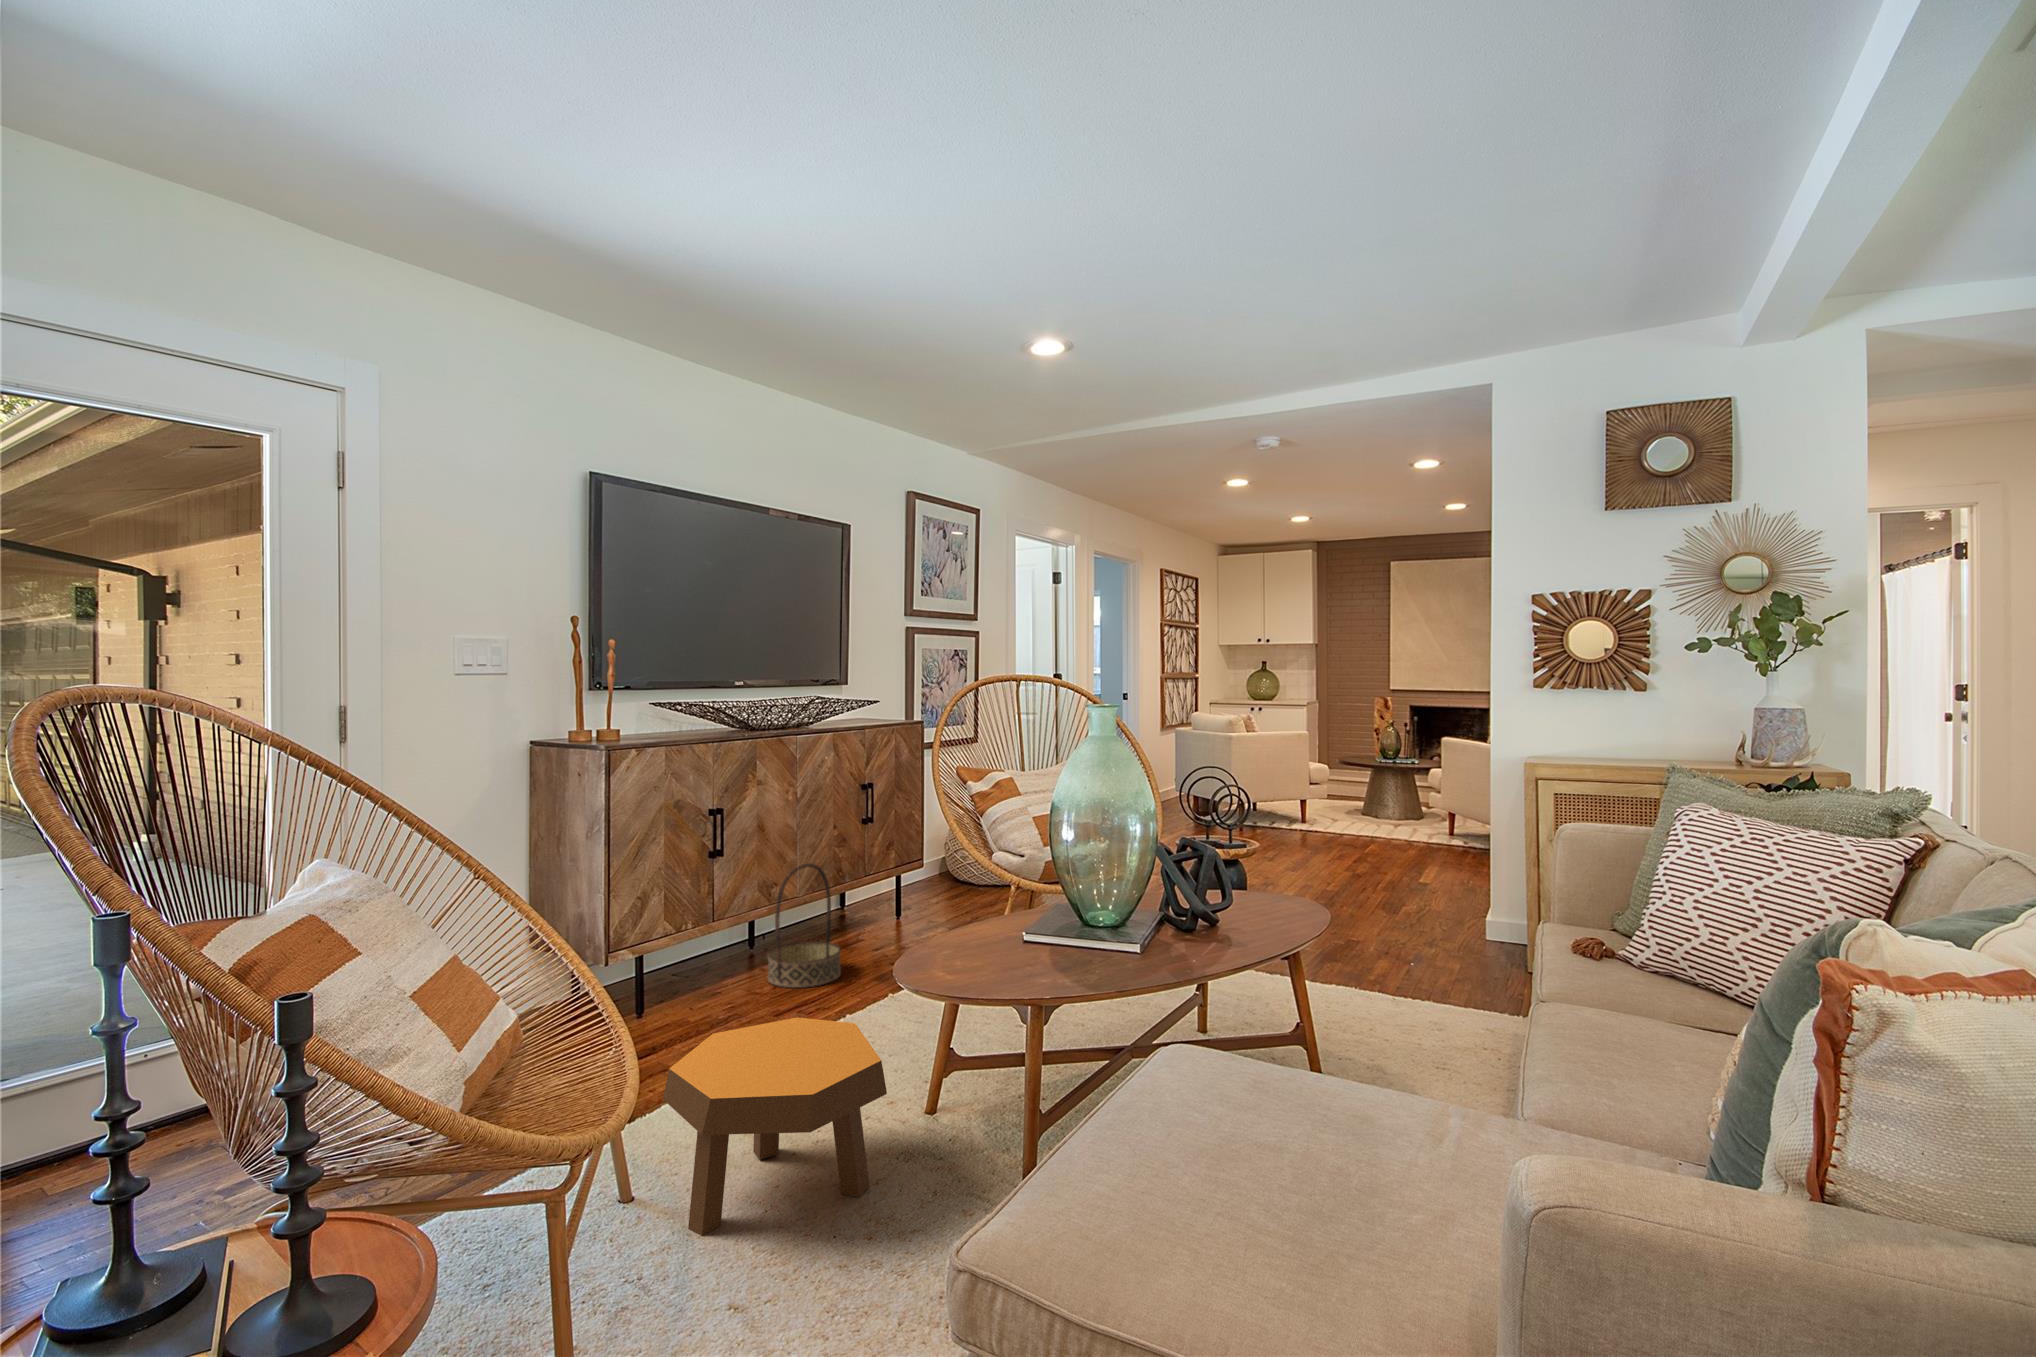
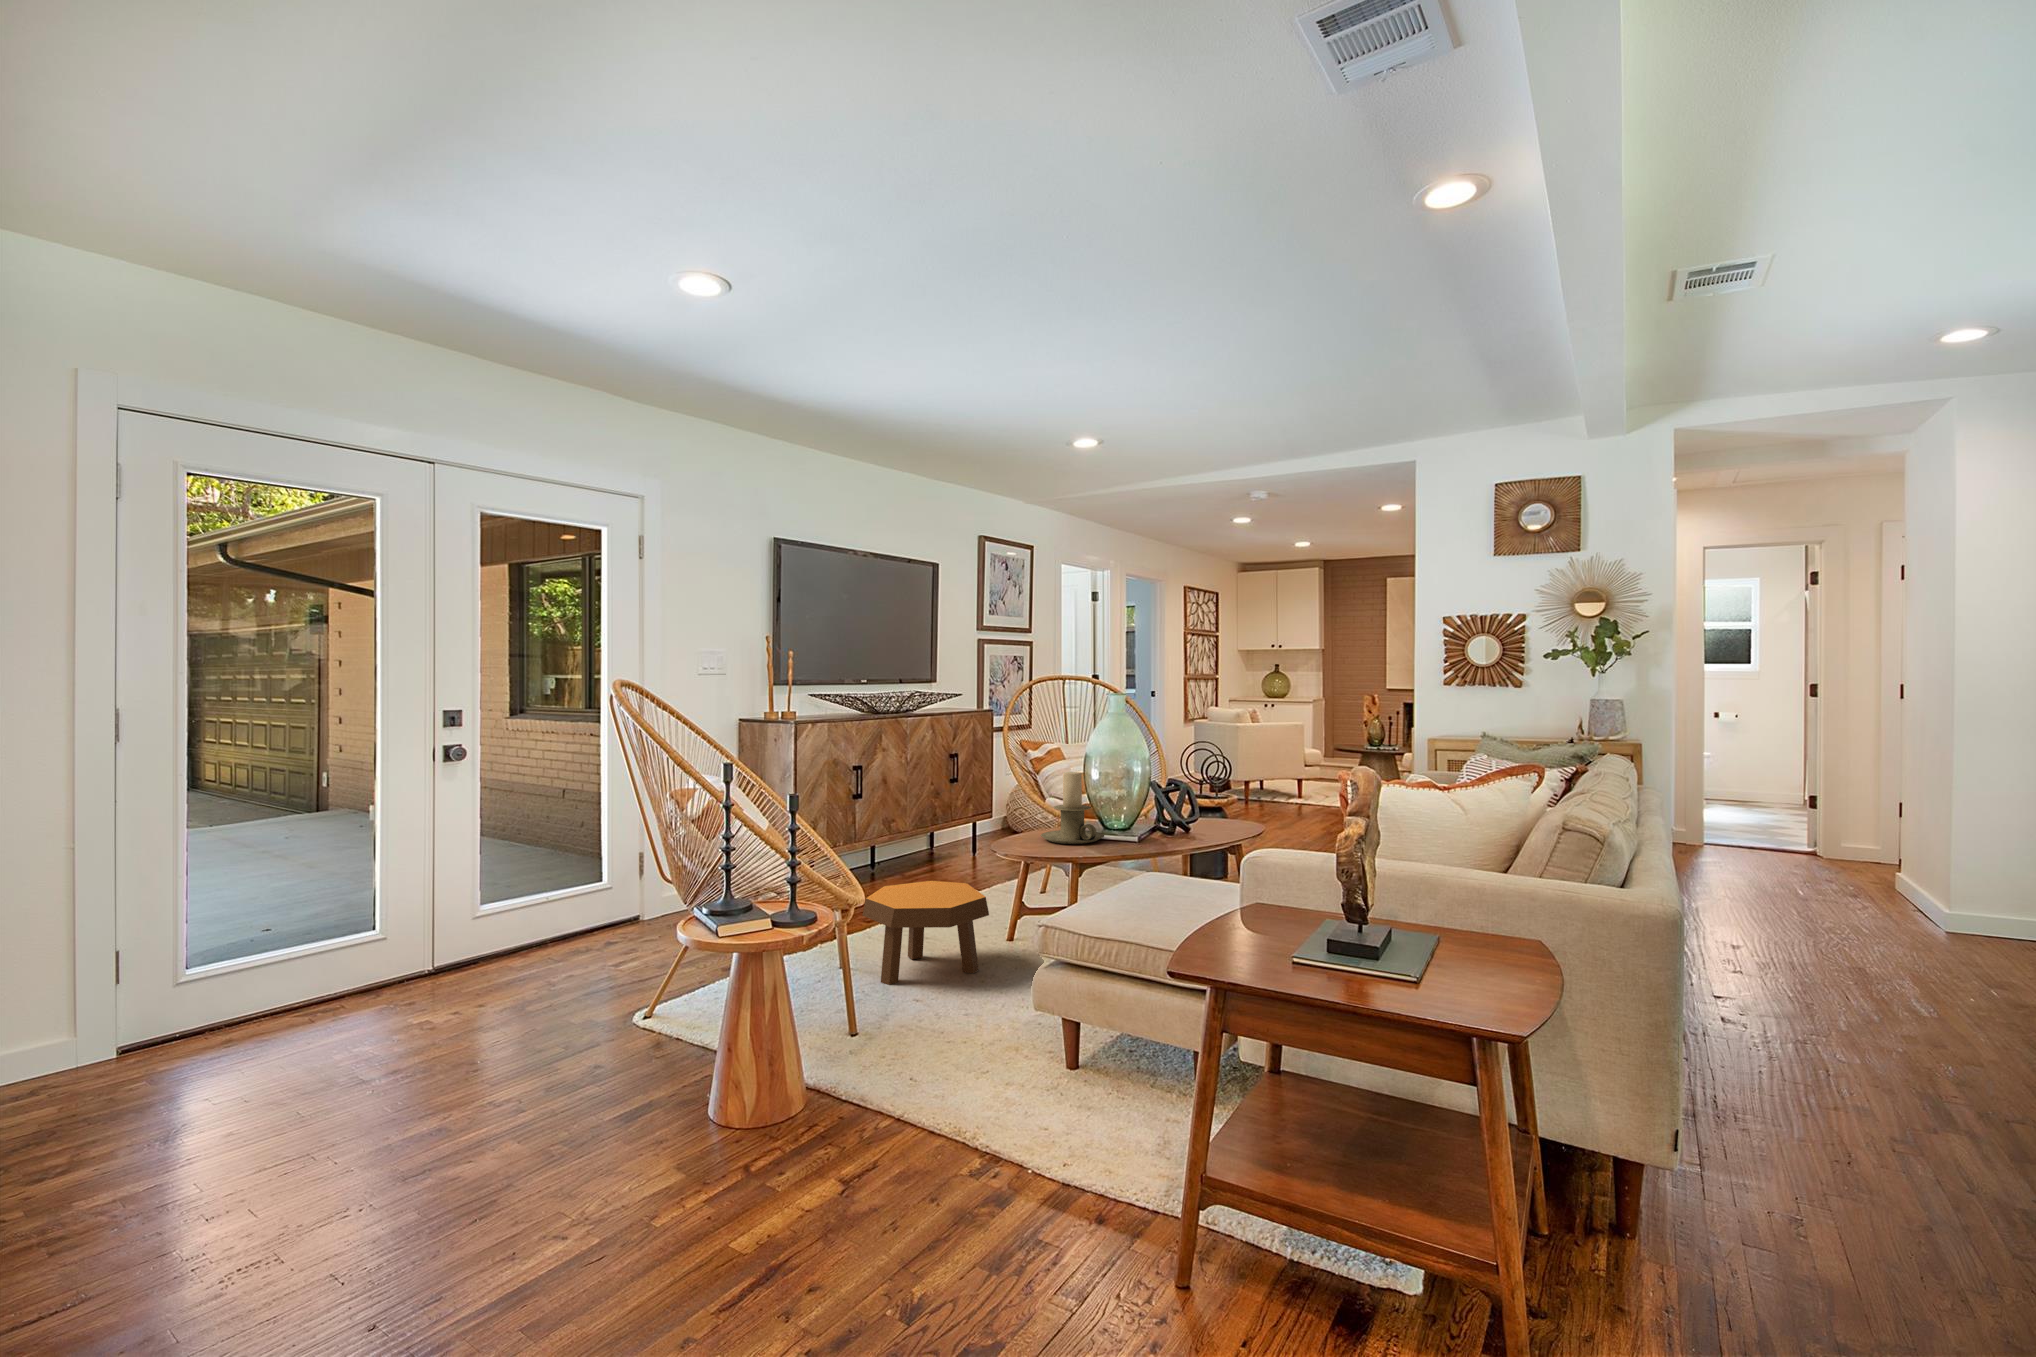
candle holder: none [977,837,1084,962] -> present [1041,772,1104,844]
basket: present [767,863,841,988] -> none [891,805,942,889]

